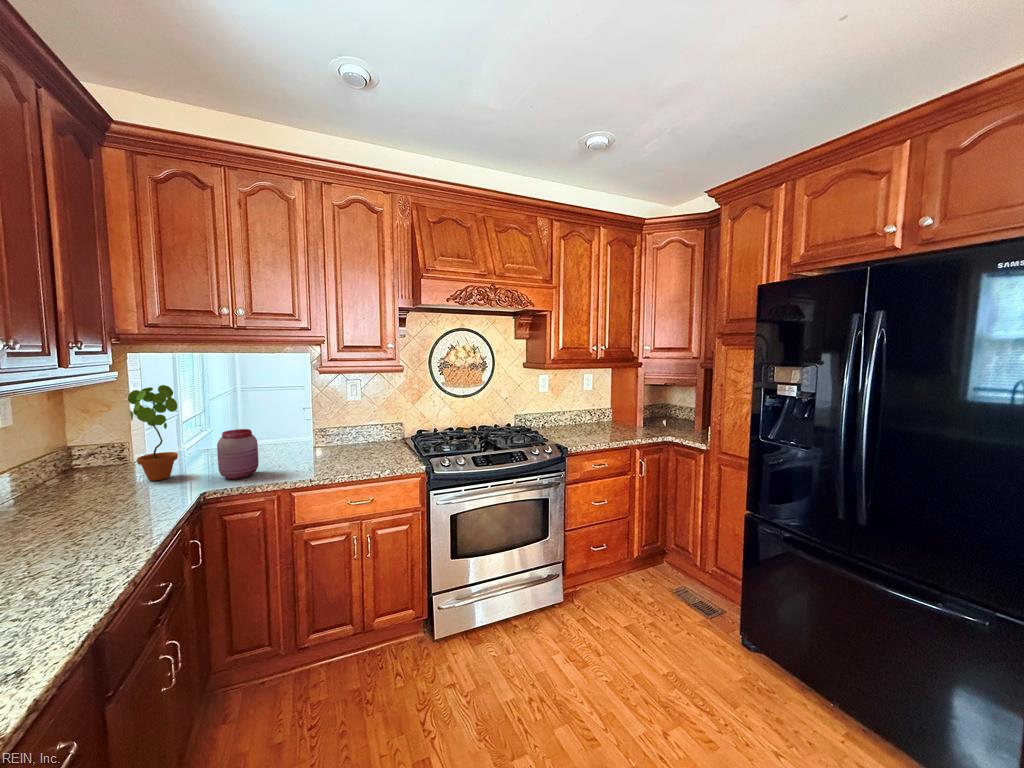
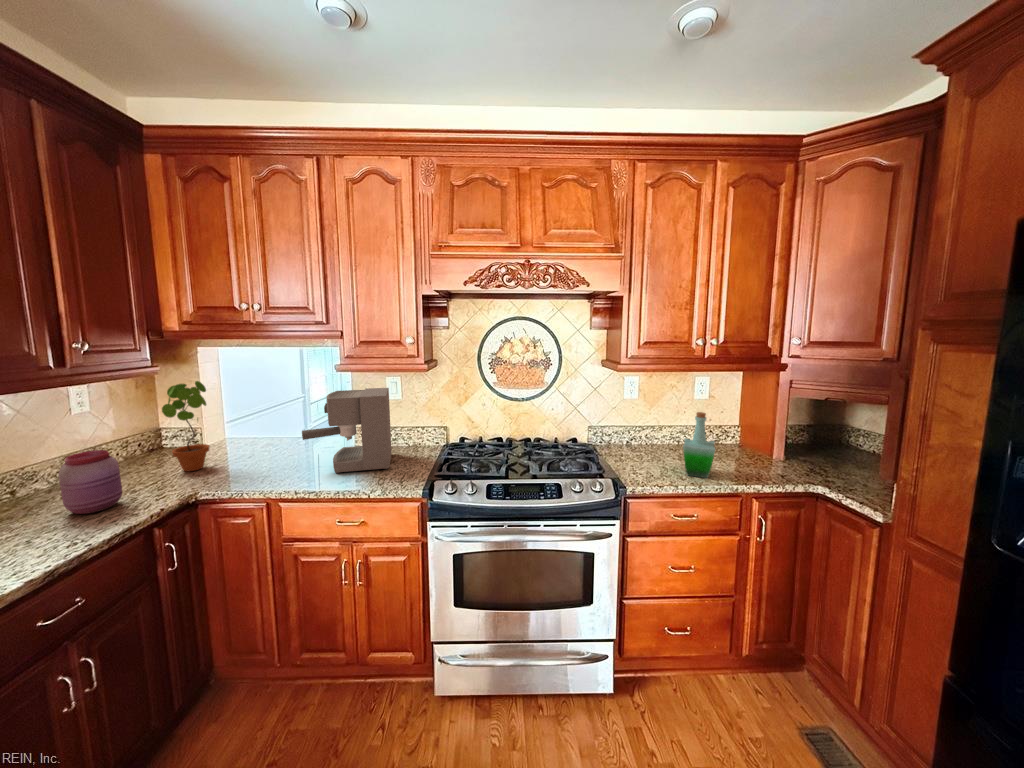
coffee maker: none [290,388,376,465] -> present [302,388,392,474]
bottle: none [589,395,613,440] -> present [683,412,715,478]
jar: present [217,429,259,479] -> present [59,450,122,514]

